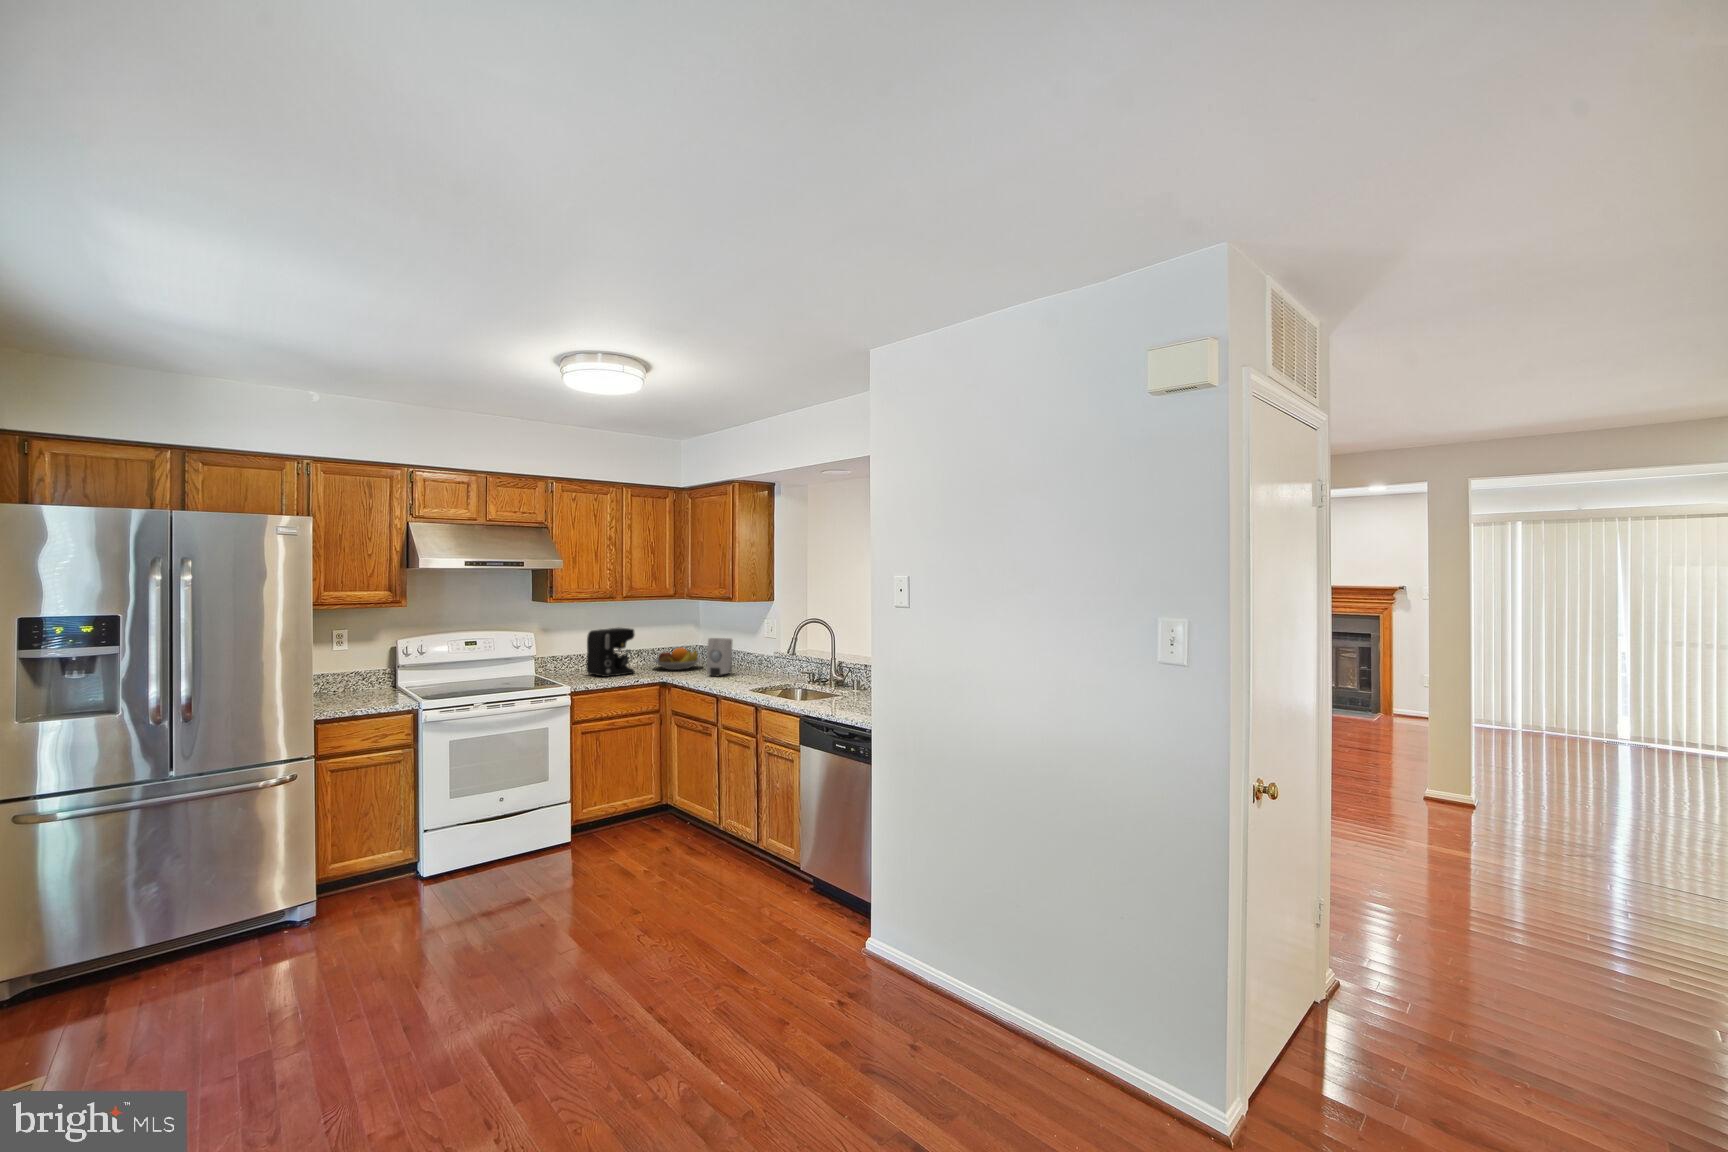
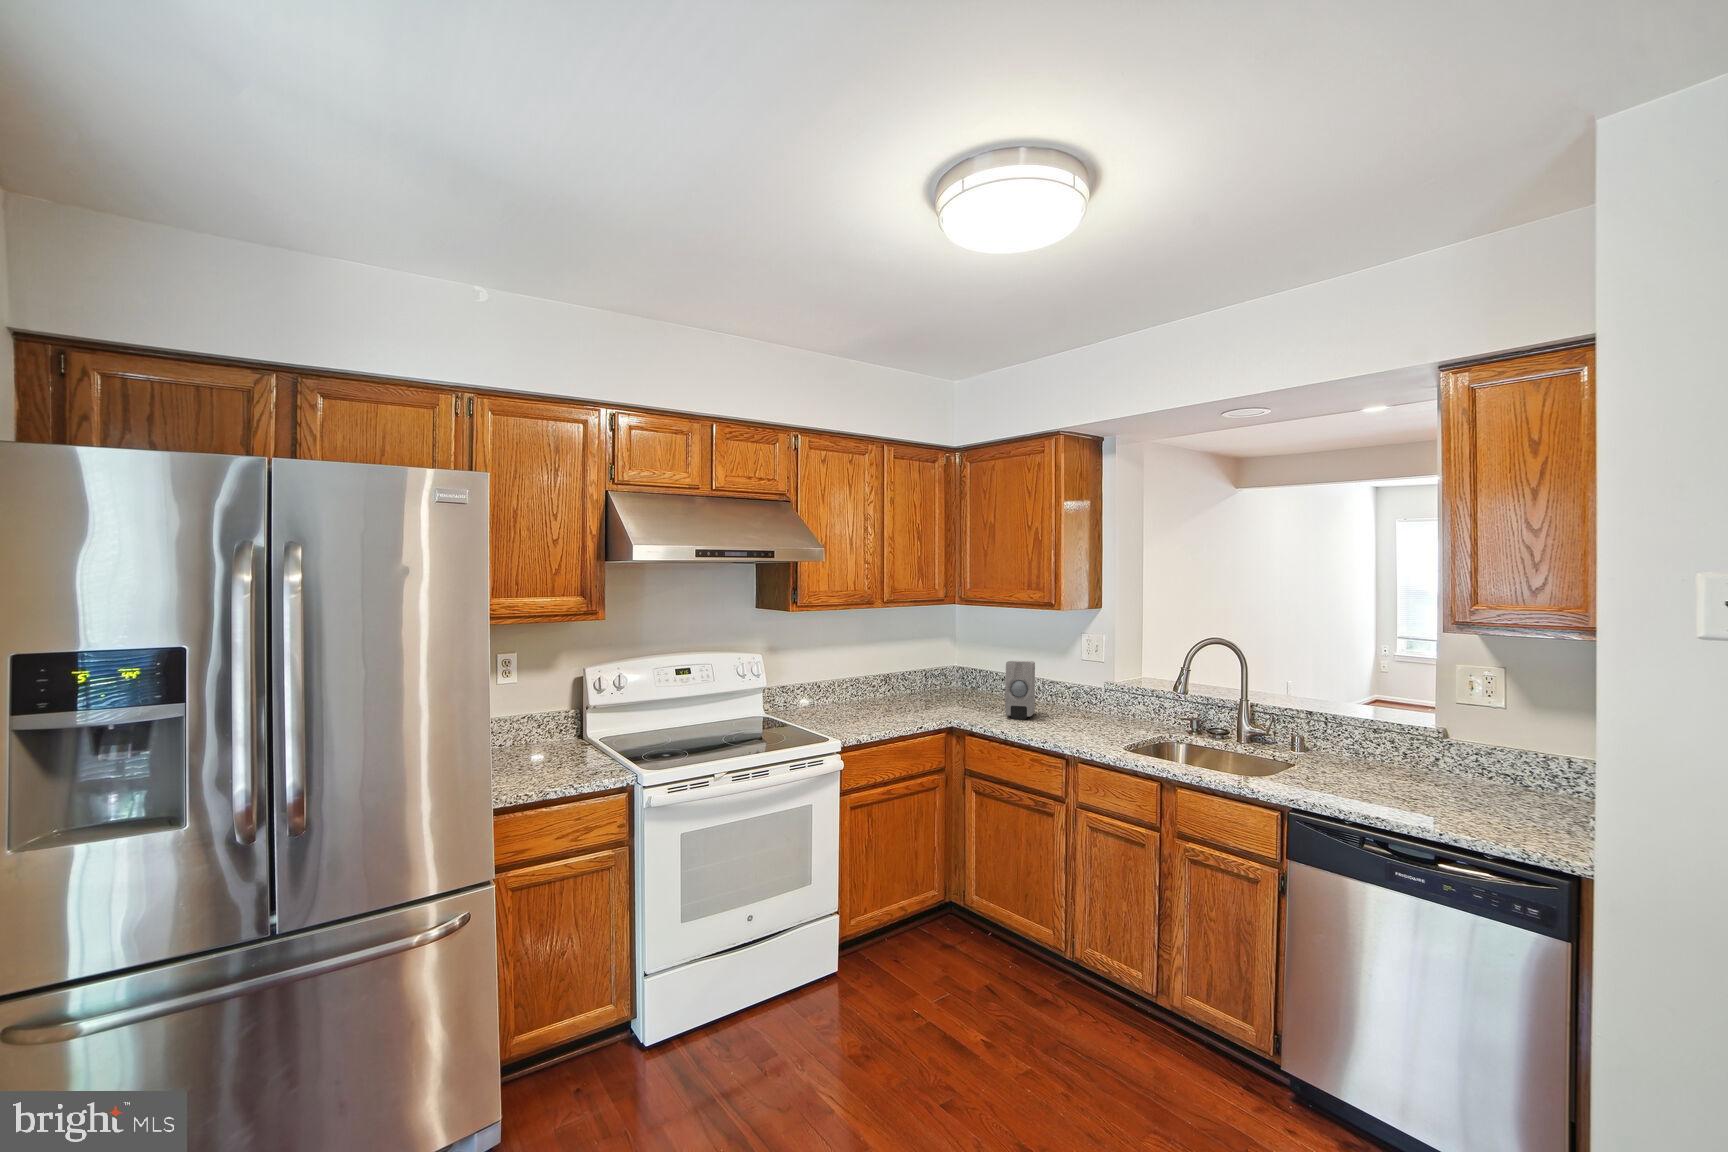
coffee maker: present [586,628,635,677] -> none [828,643,894,717]
fruit bowl: present [653,648,702,670] -> none [907,672,978,704]

